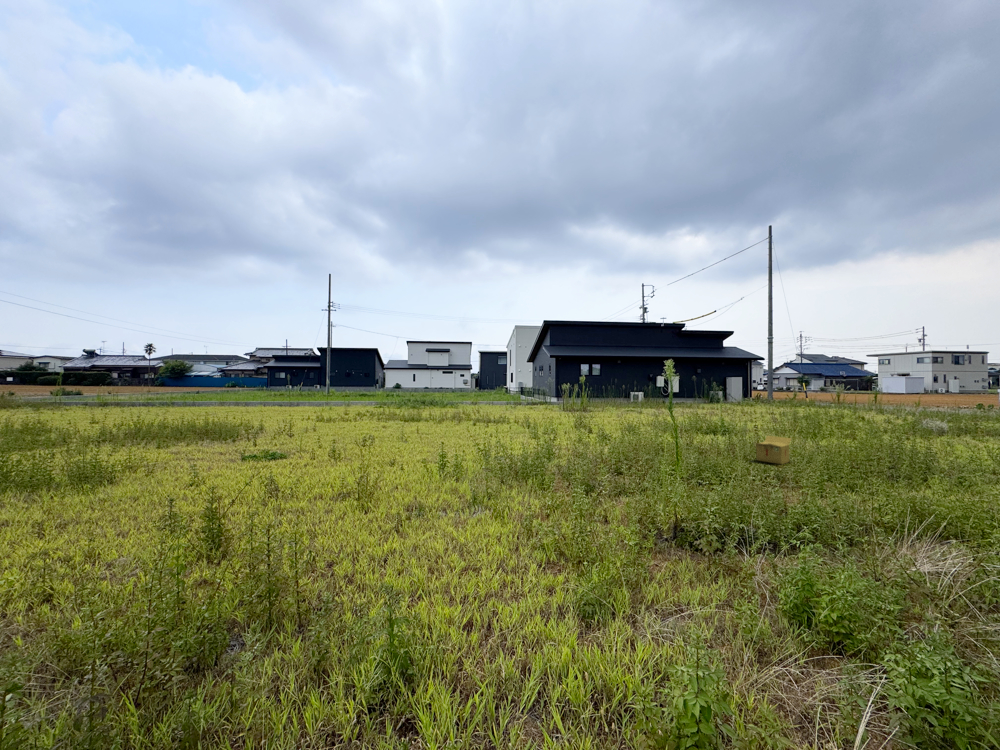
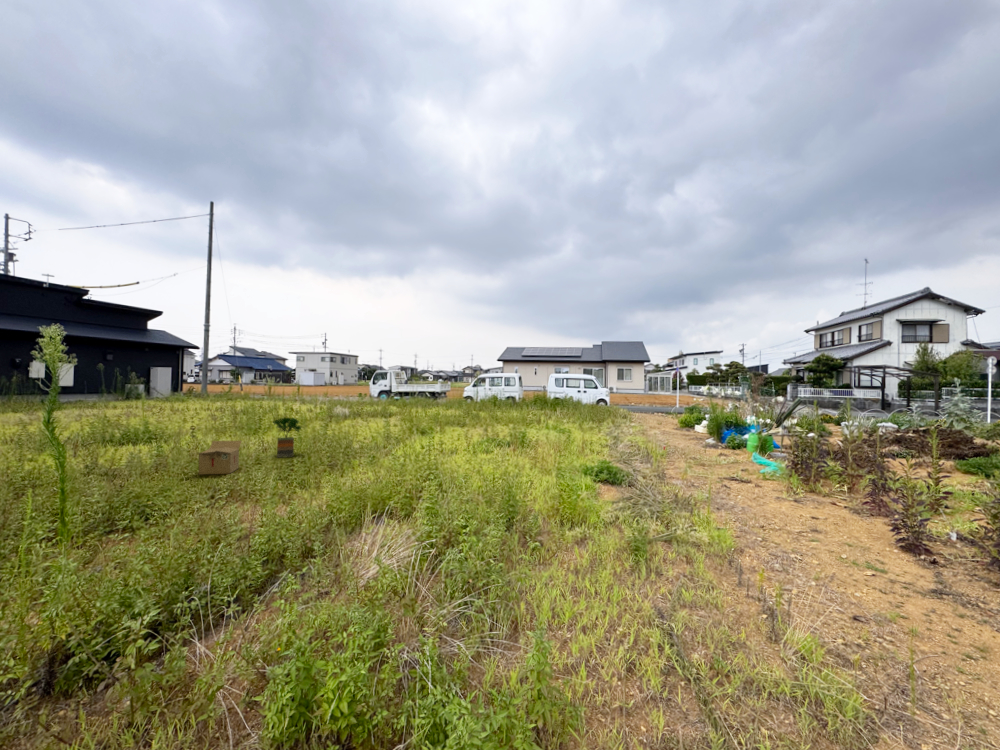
potted tree: none [822,421,858,462] -> present [273,418,301,458]

